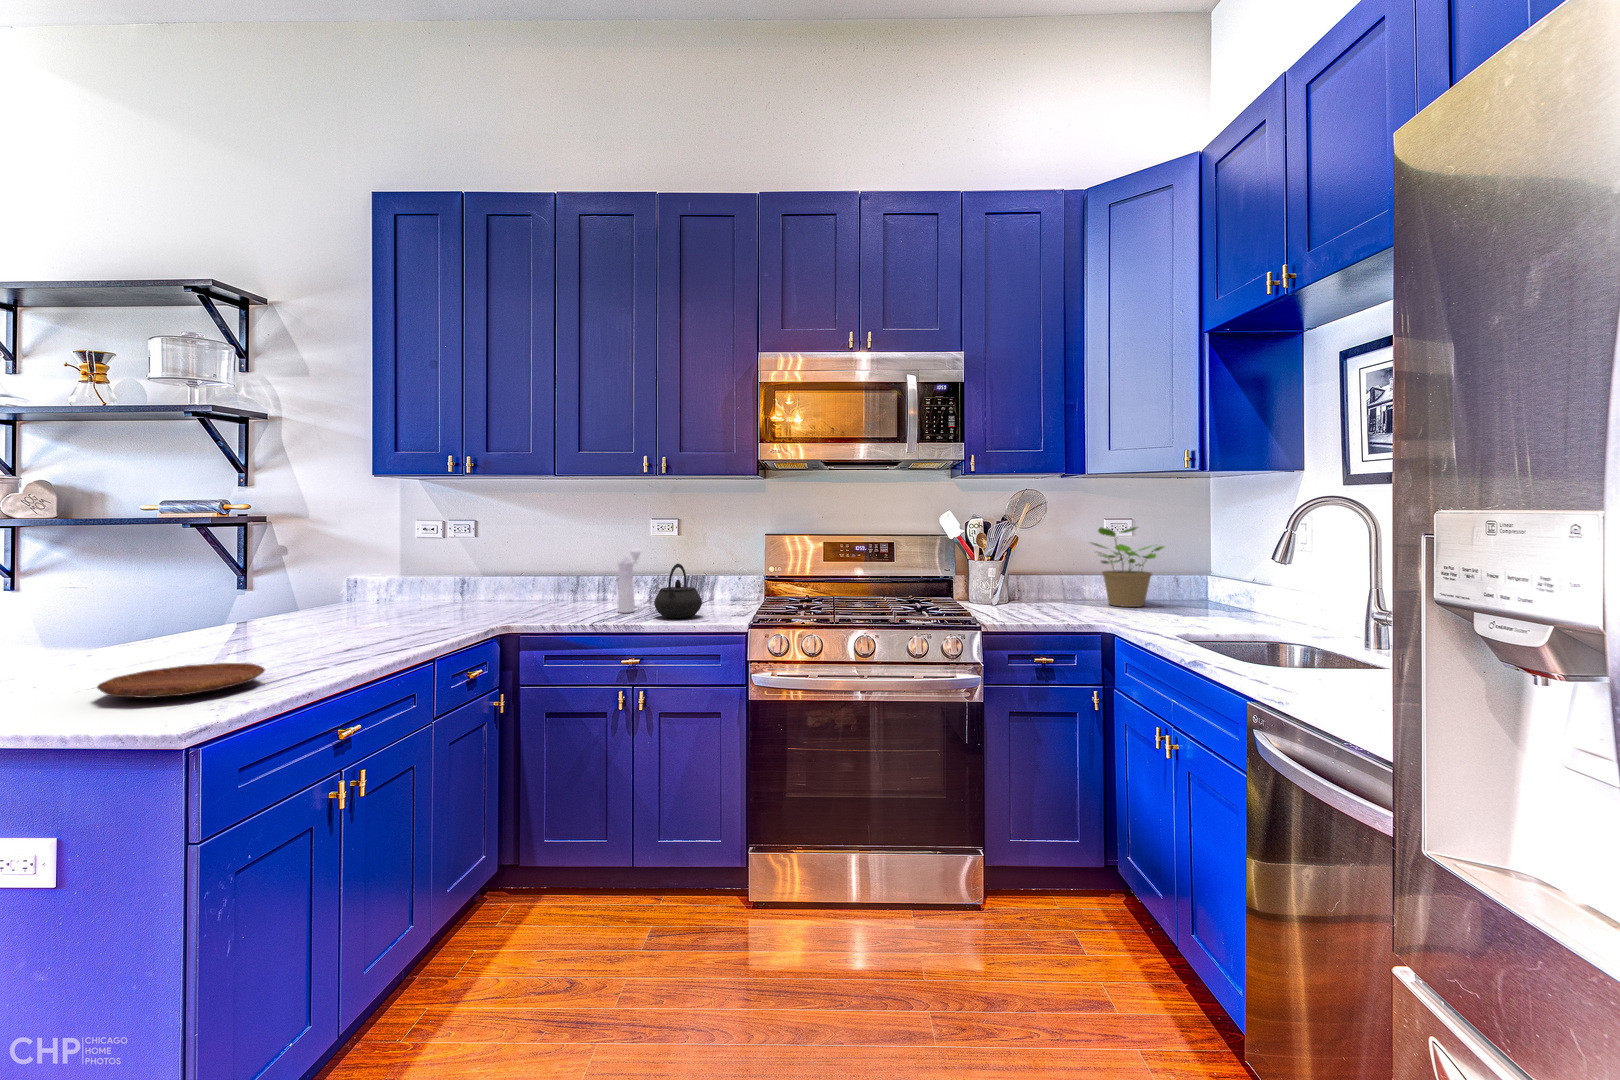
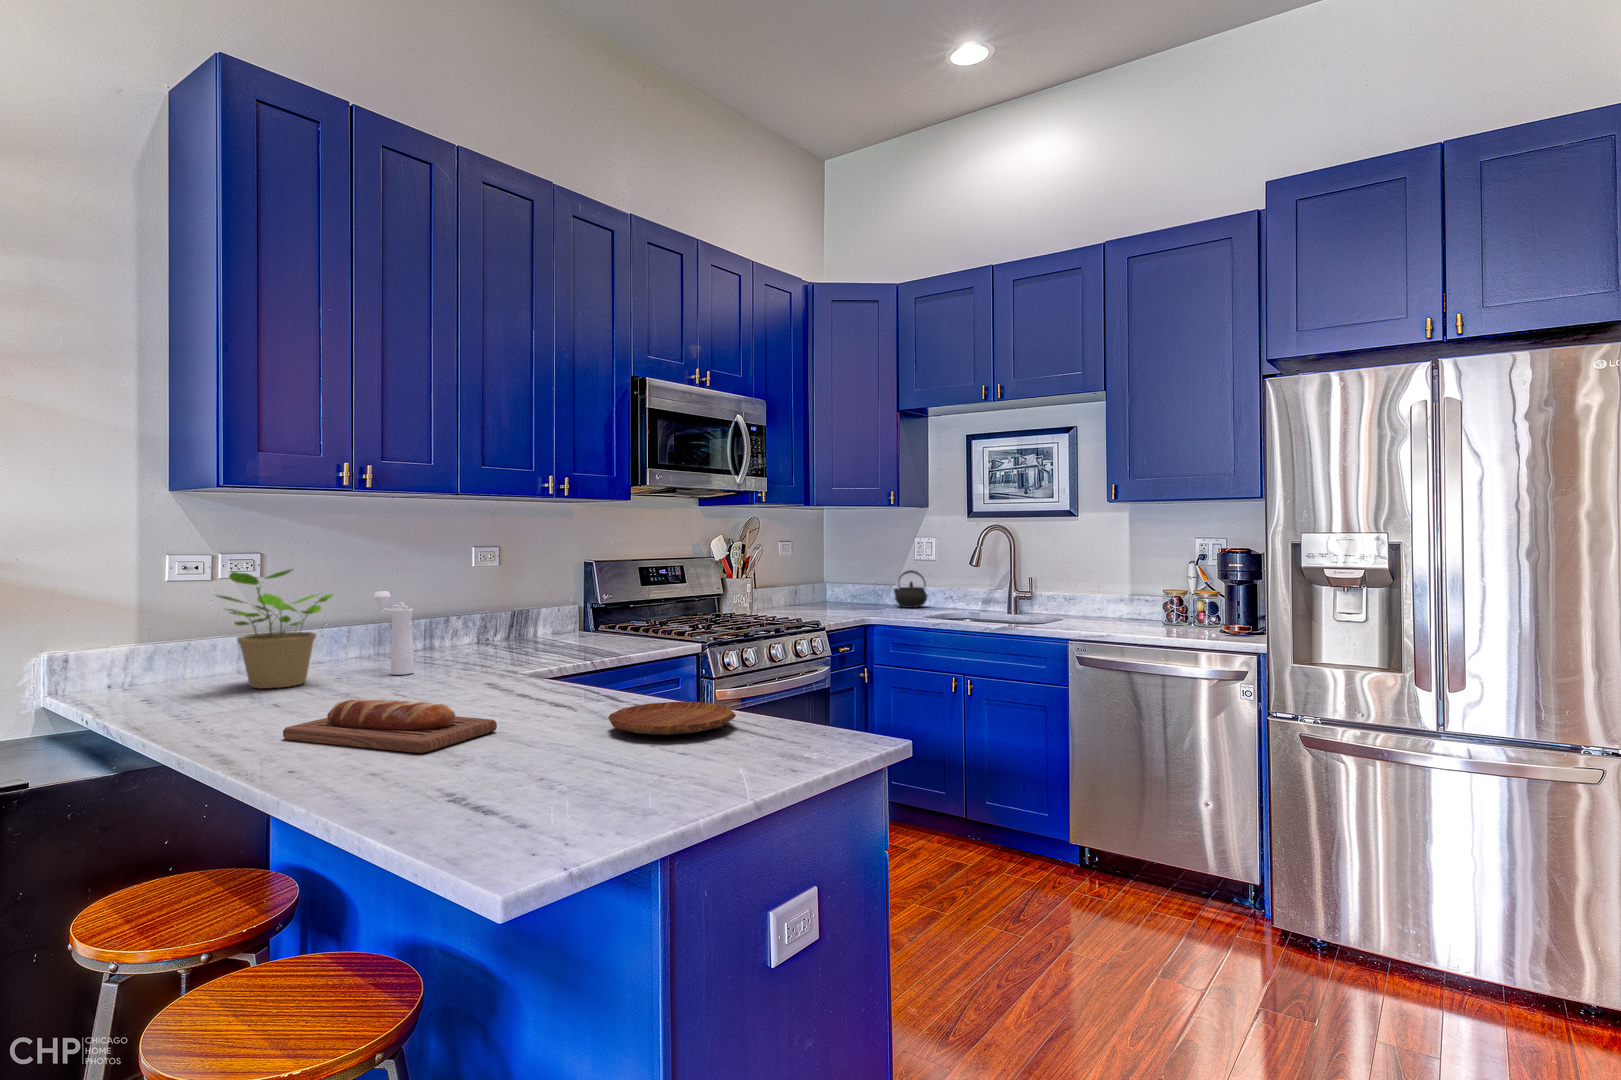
potted plant: present [1092,527,1164,607] -> present [217,569,333,688]
pepper mill: present [617,548,641,613] -> present [373,591,414,675]
kettle: present [654,564,702,618] -> present [894,570,927,608]
bread loaf: none [85,622,254,667] -> present [283,700,497,753]

